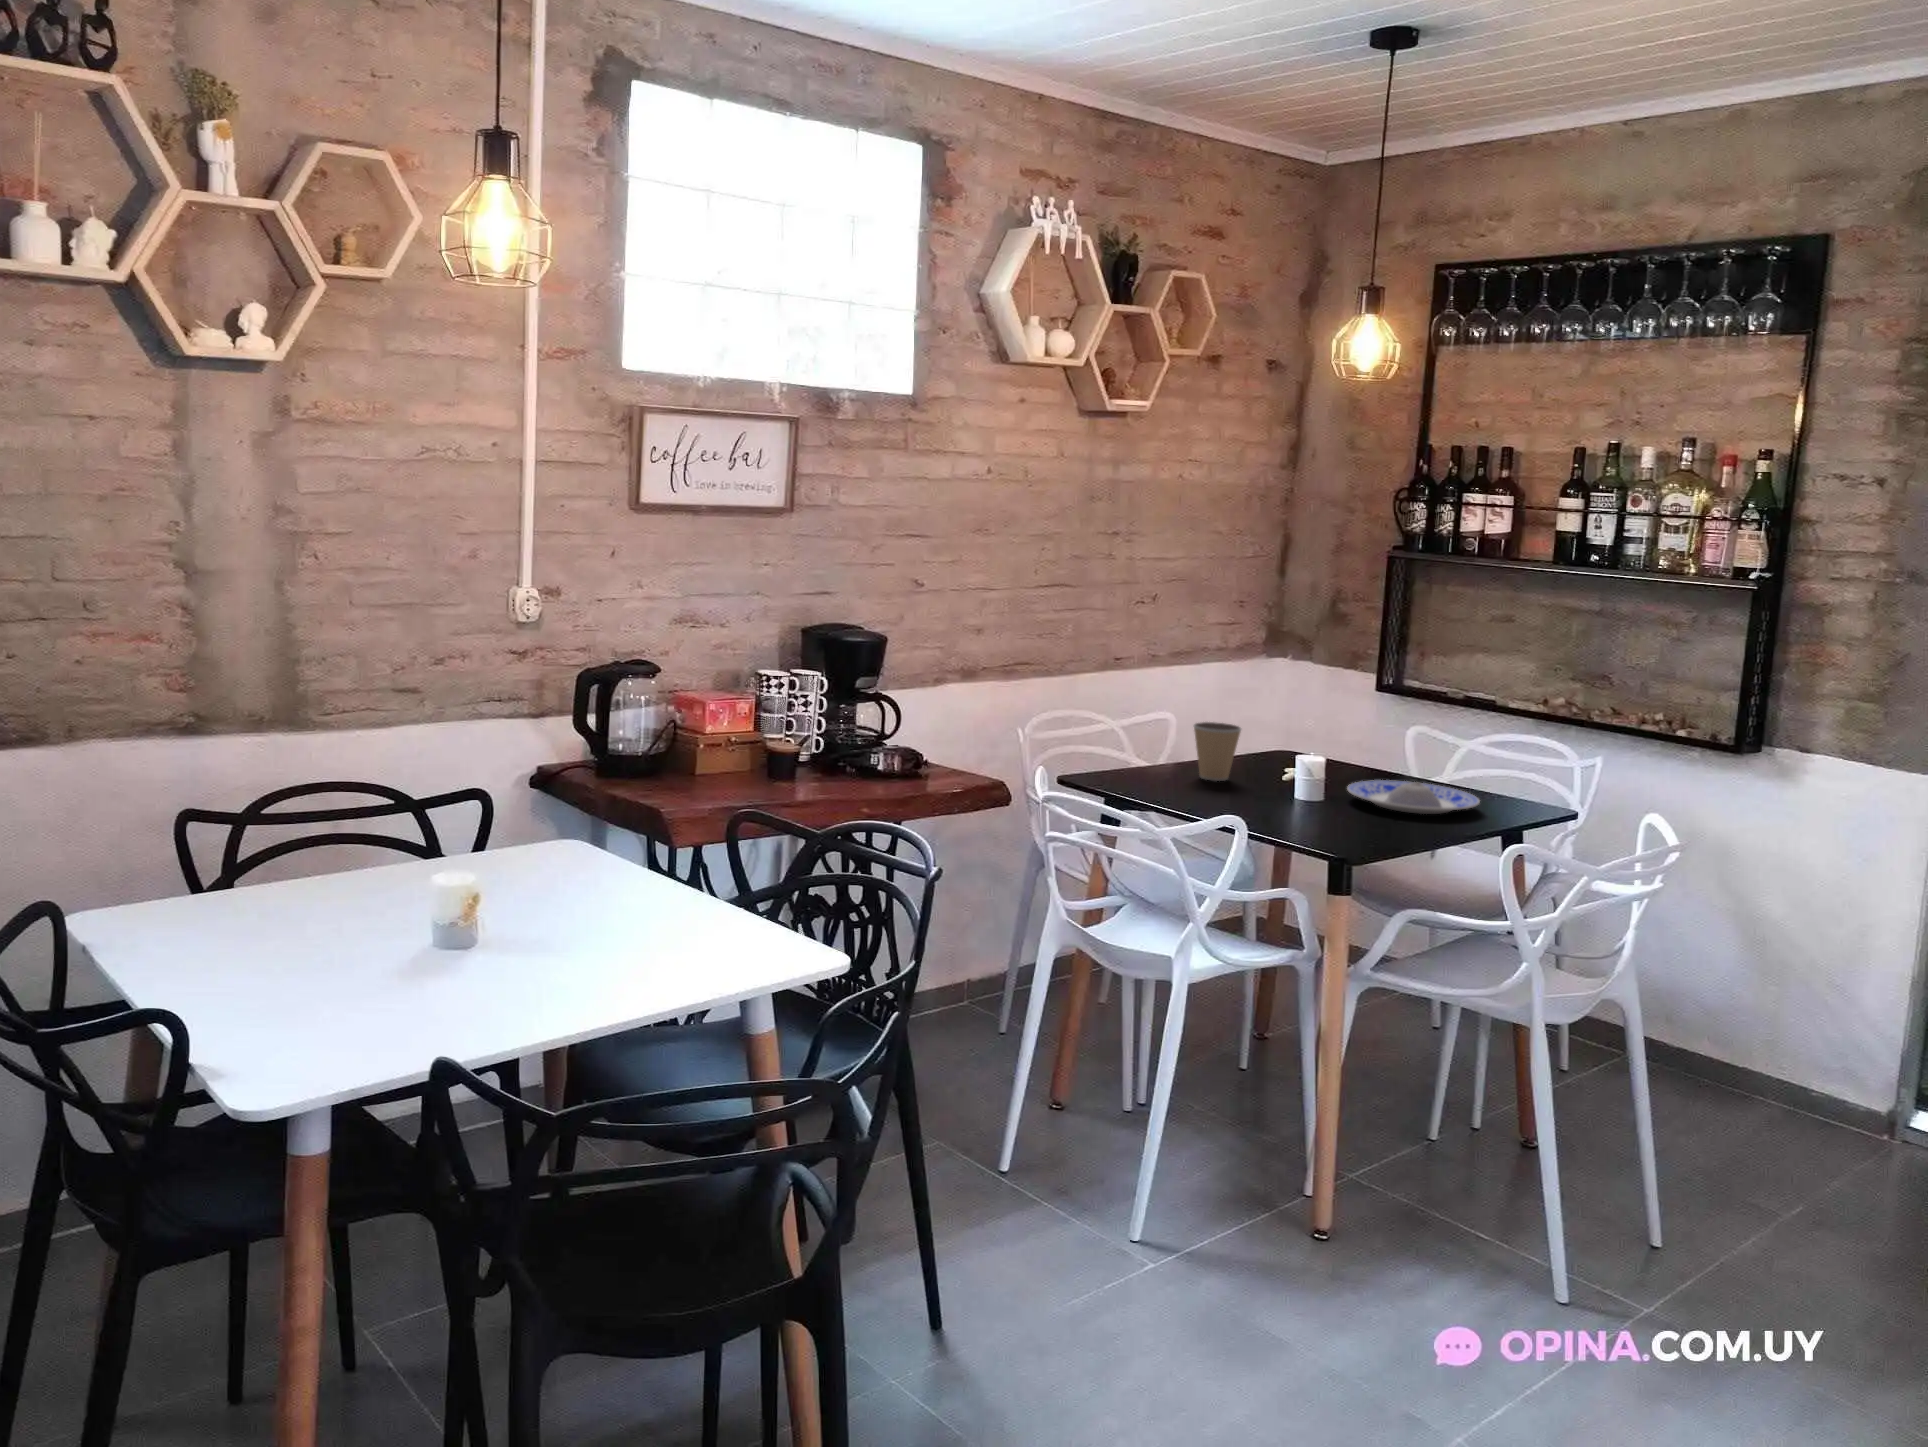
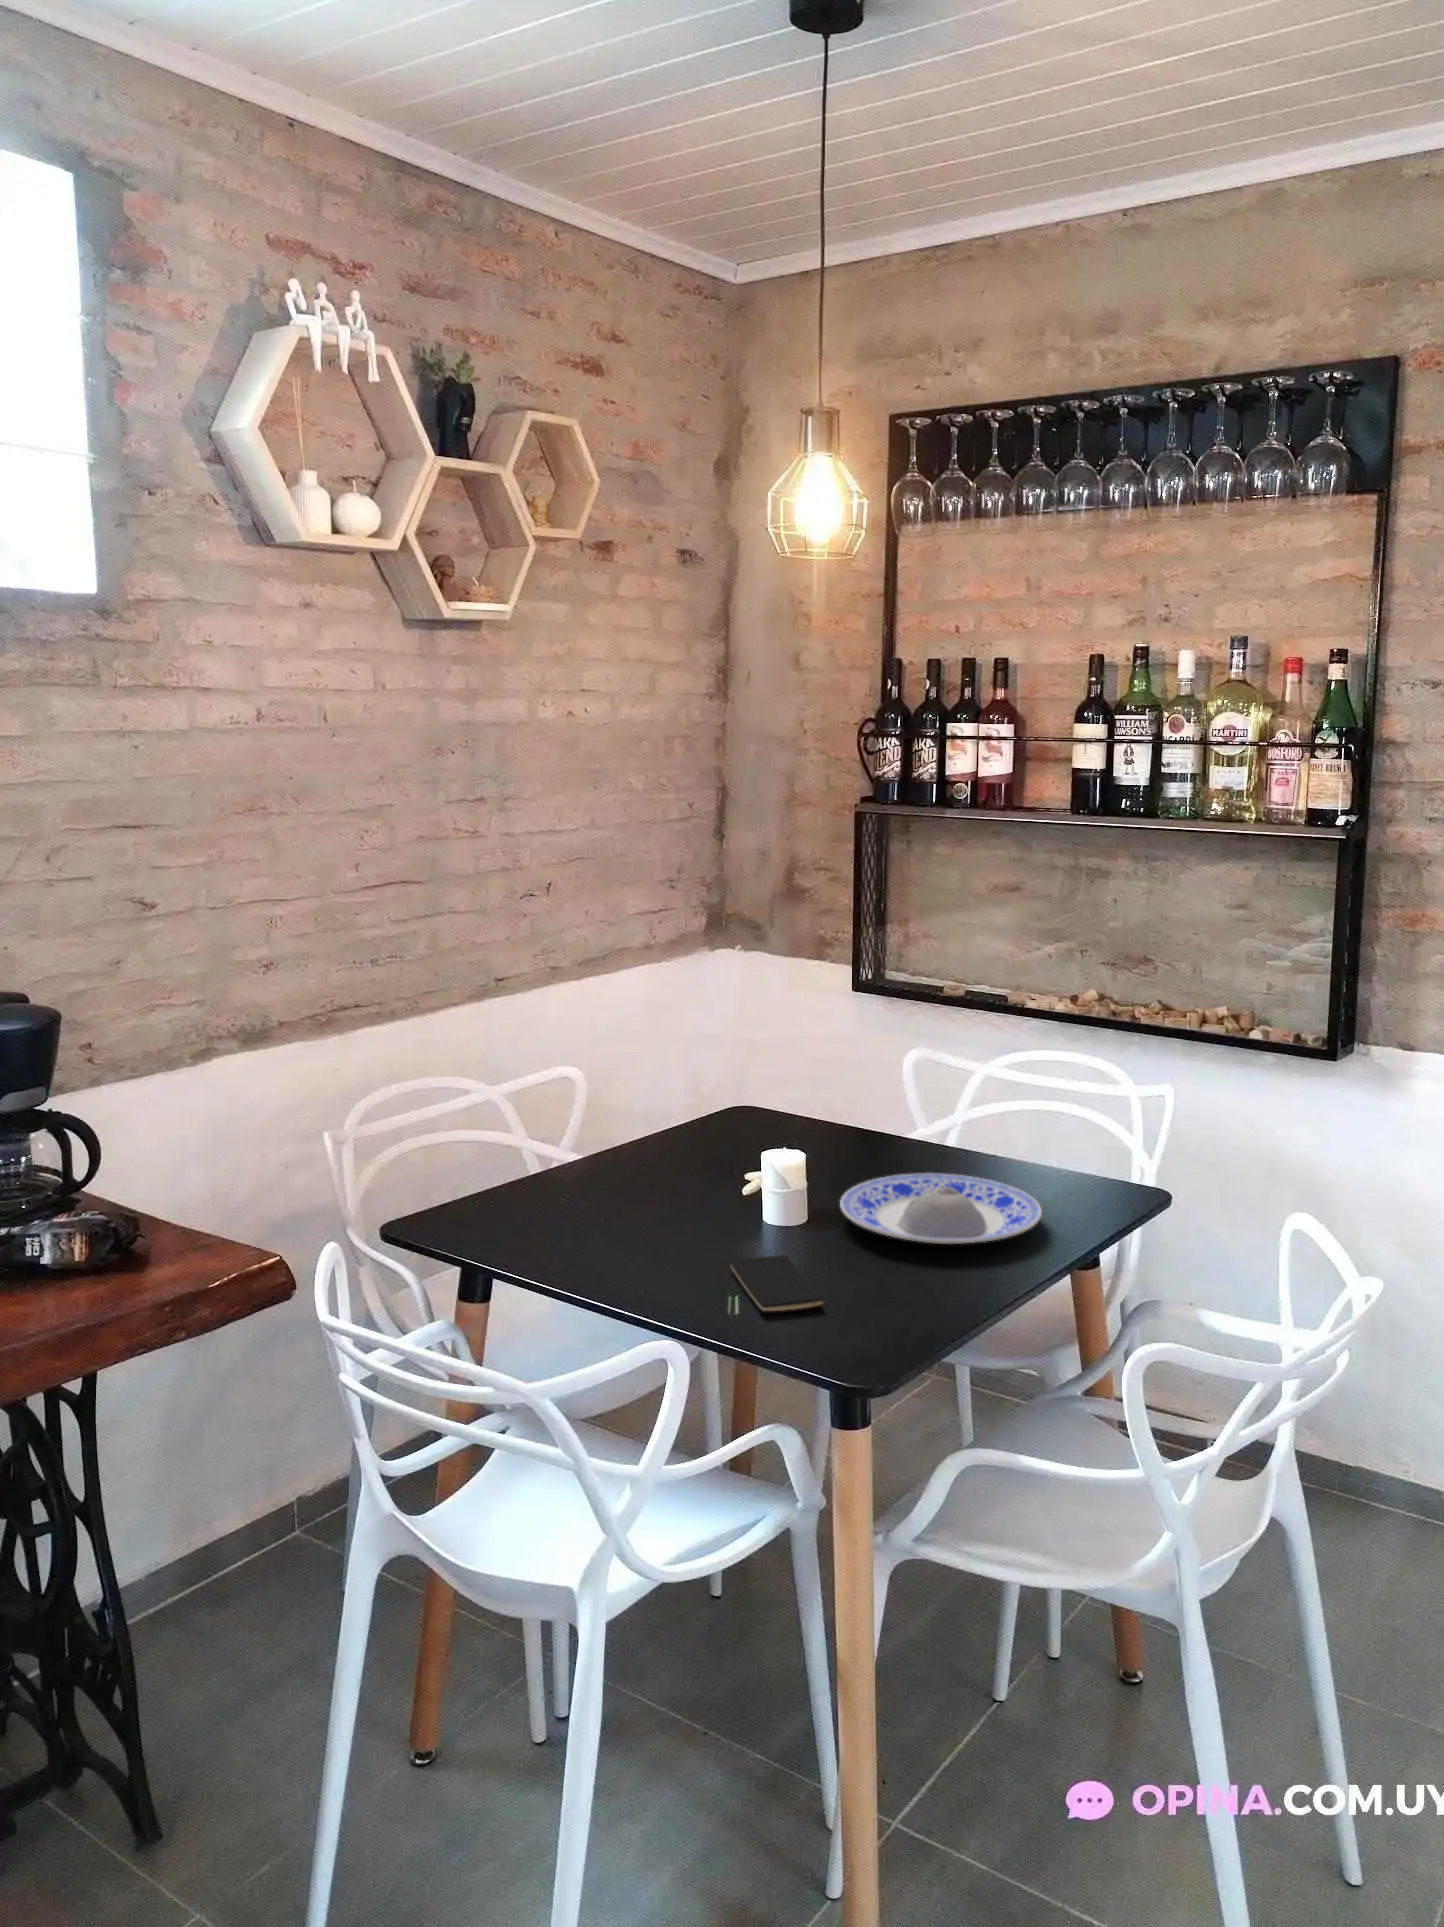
coffee cup: present [1194,722,1241,781] -> none [594,1104,671,1203]
smartphone: none [1275,804,1330,825] -> present [731,1255,823,1311]

